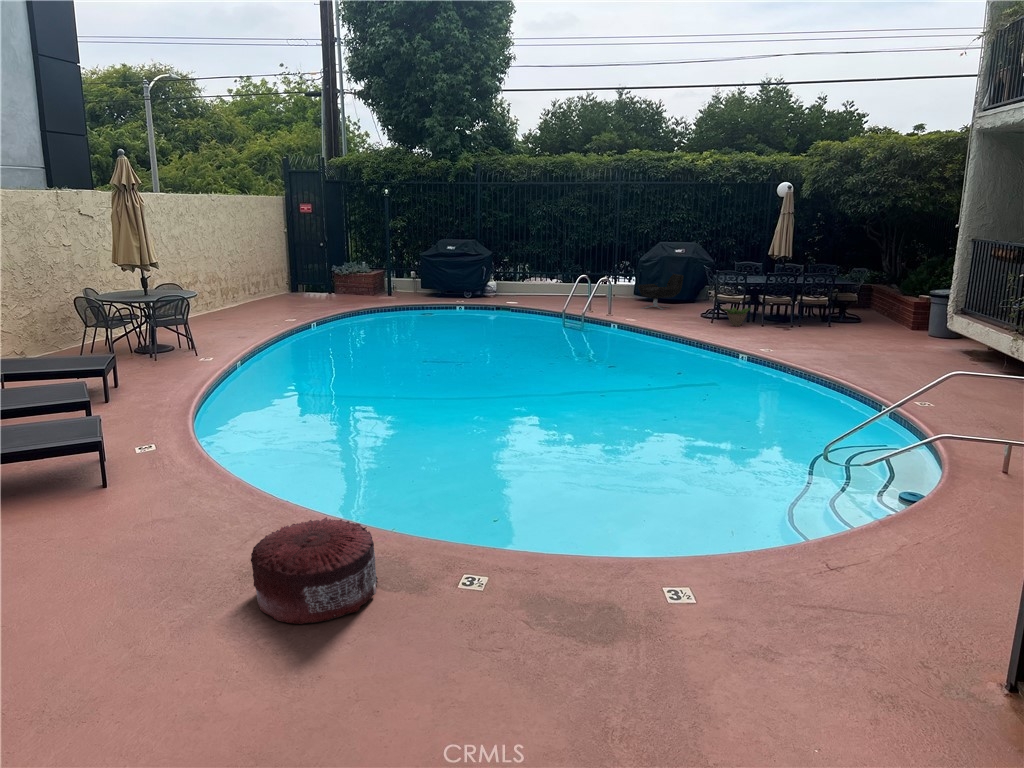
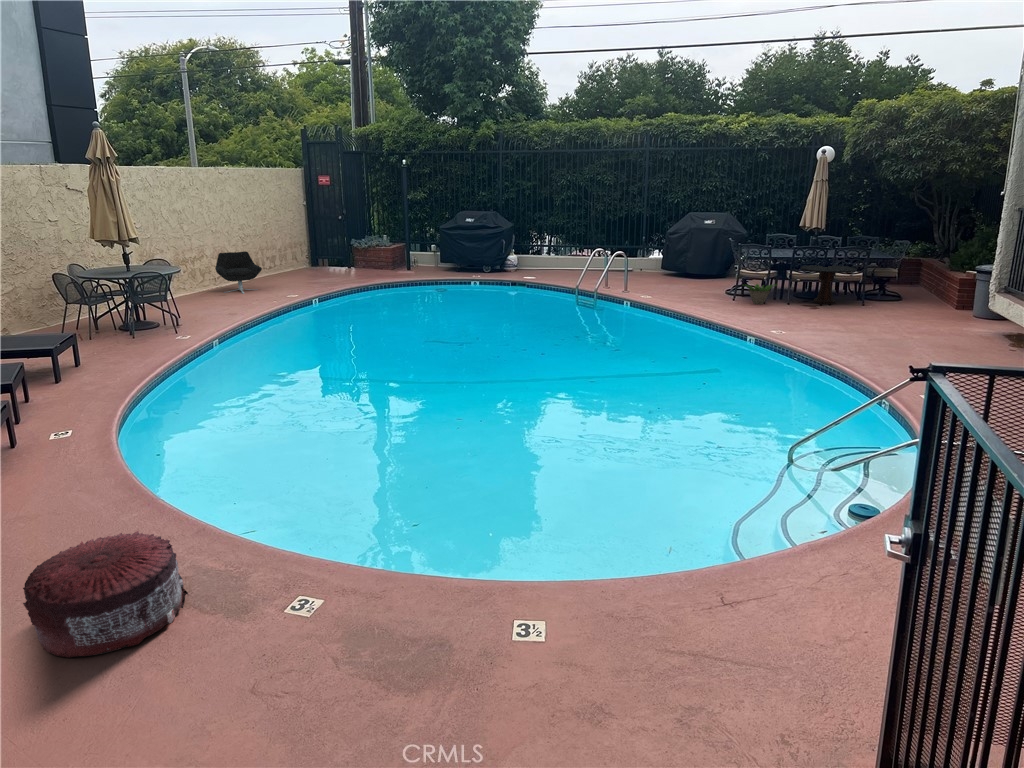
lounge chair: present [638,273,684,310] -> present [215,251,262,294]
side table: none [773,290,822,326] -> present [801,265,856,304]

